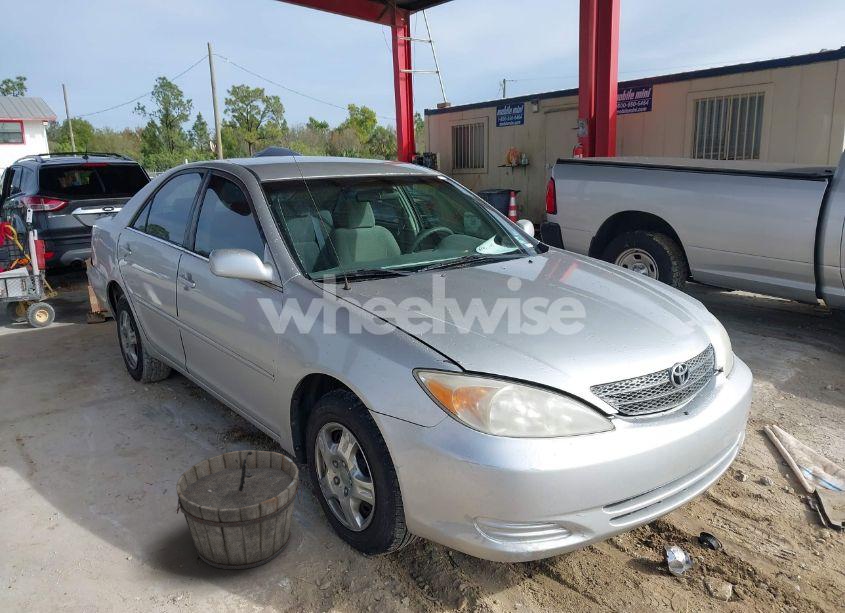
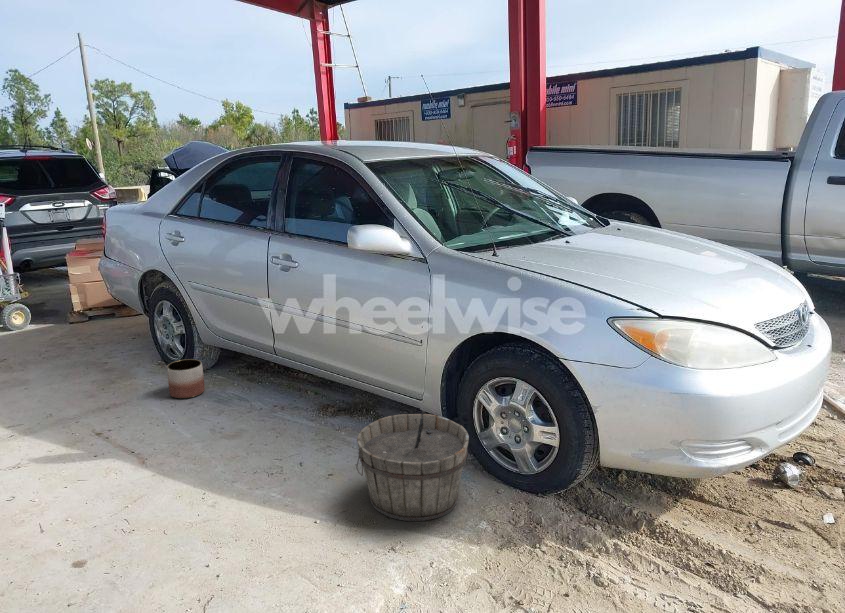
planter: none [108,368,147,407] -> present [167,359,205,399]

